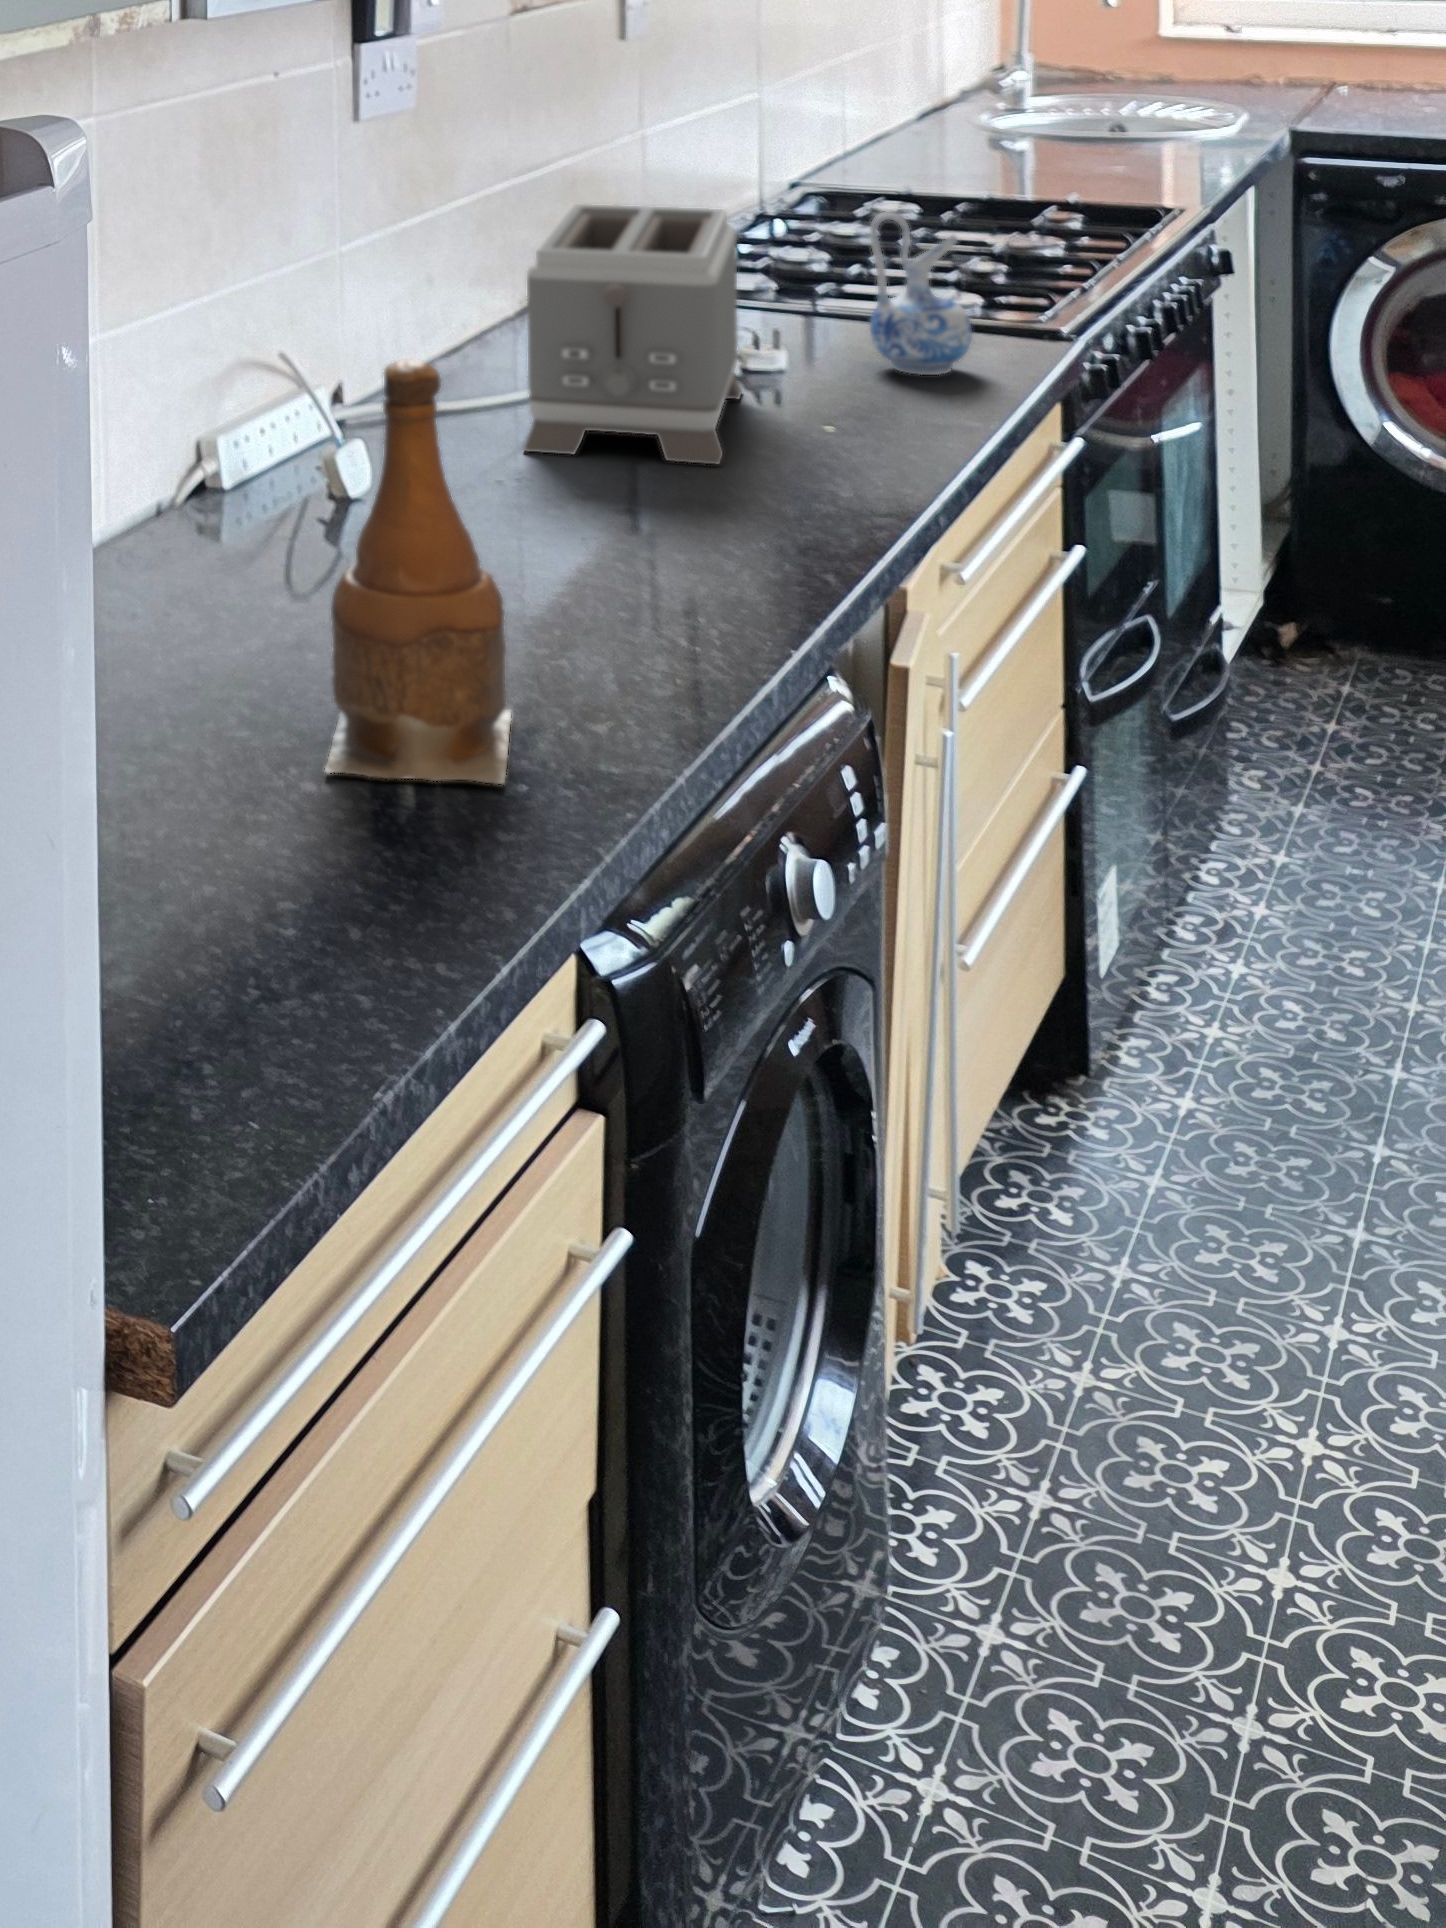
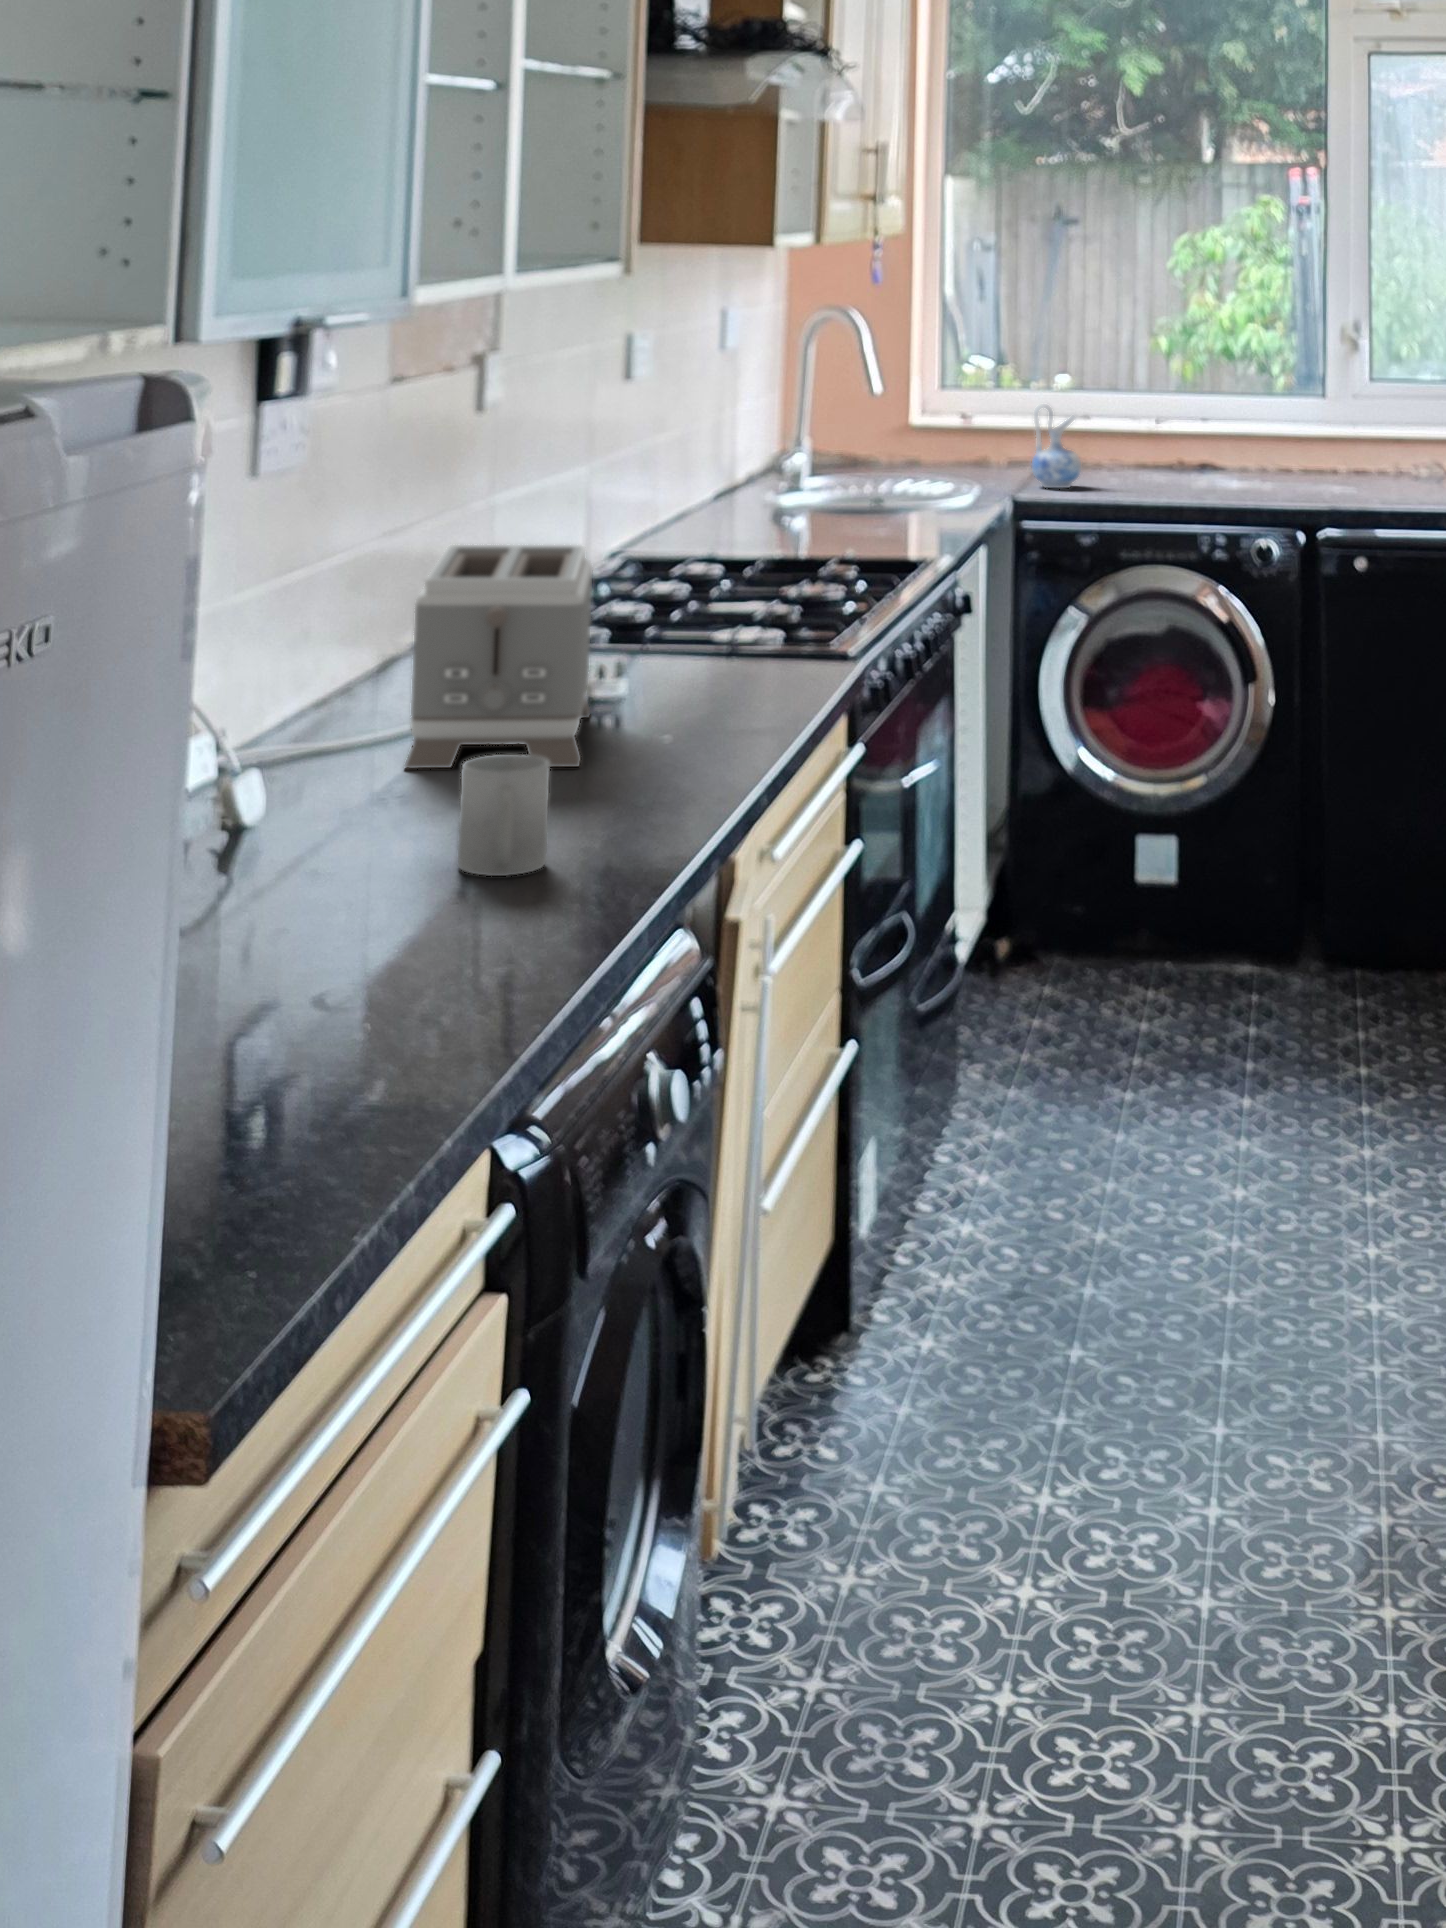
ceramic pitcher: present [869,211,972,375] -> present [1032,404,1081,488]
bottle: present [325,359,511,784] -> none [272,637,435,1017]
mug: none [561,467,664,607] -> present [458,754,550,876]

